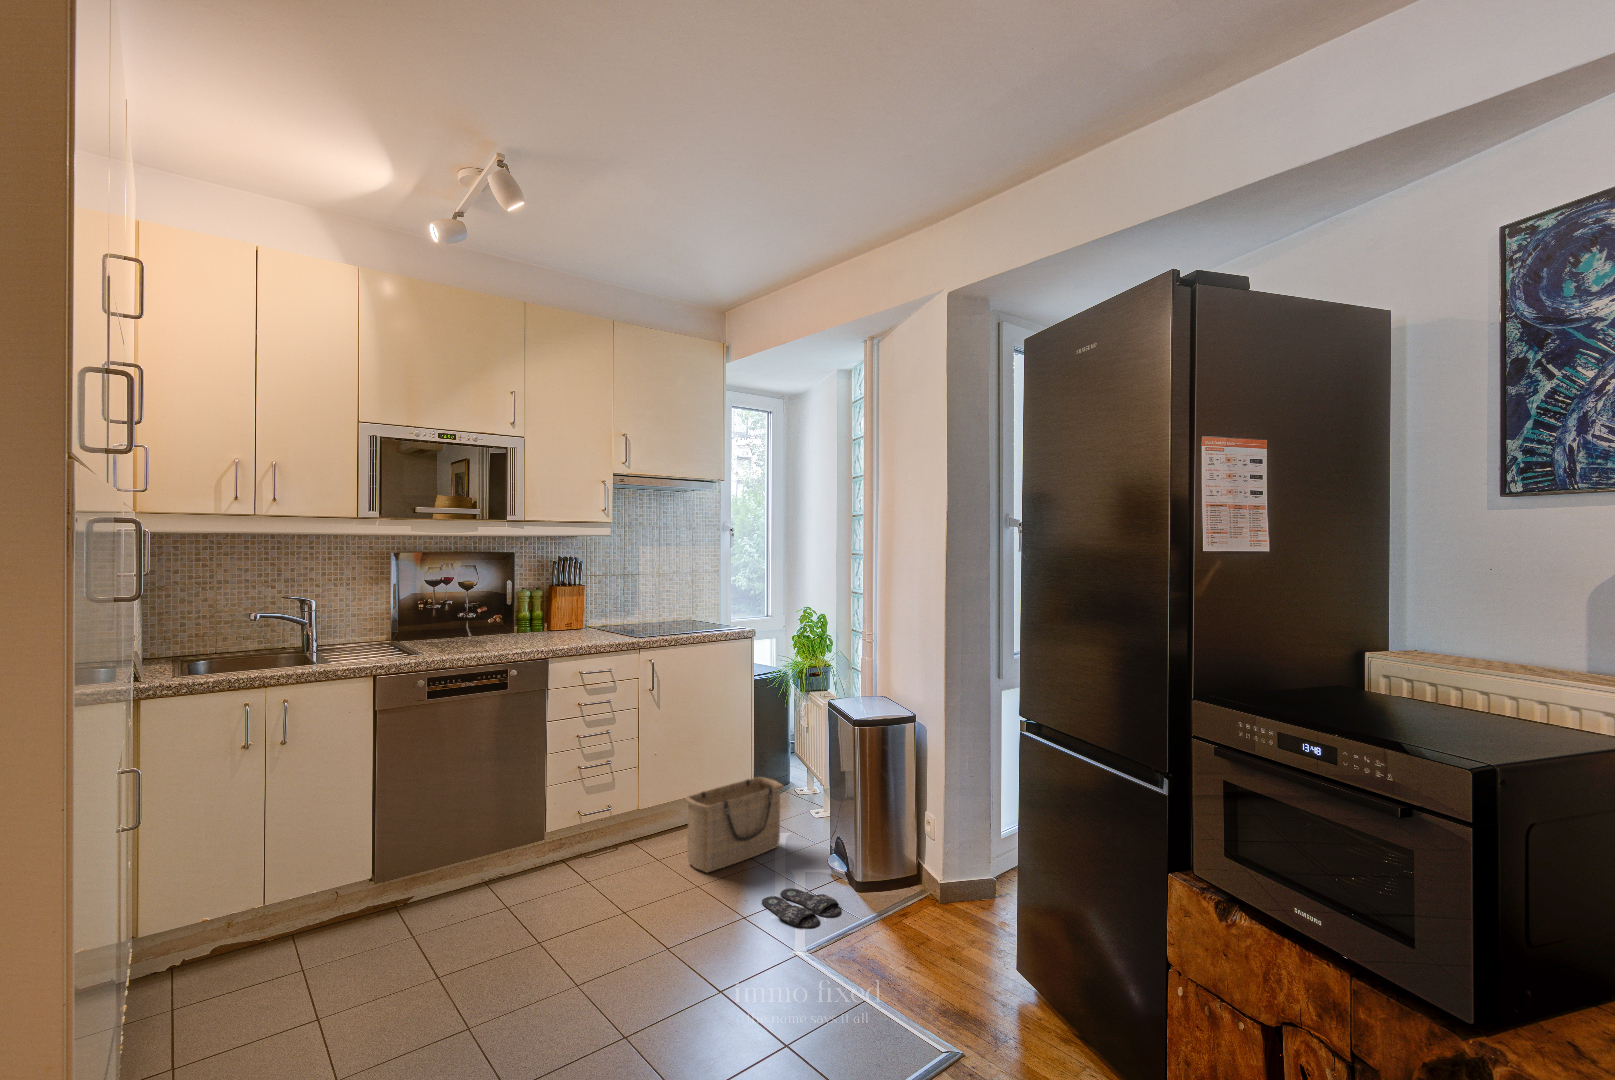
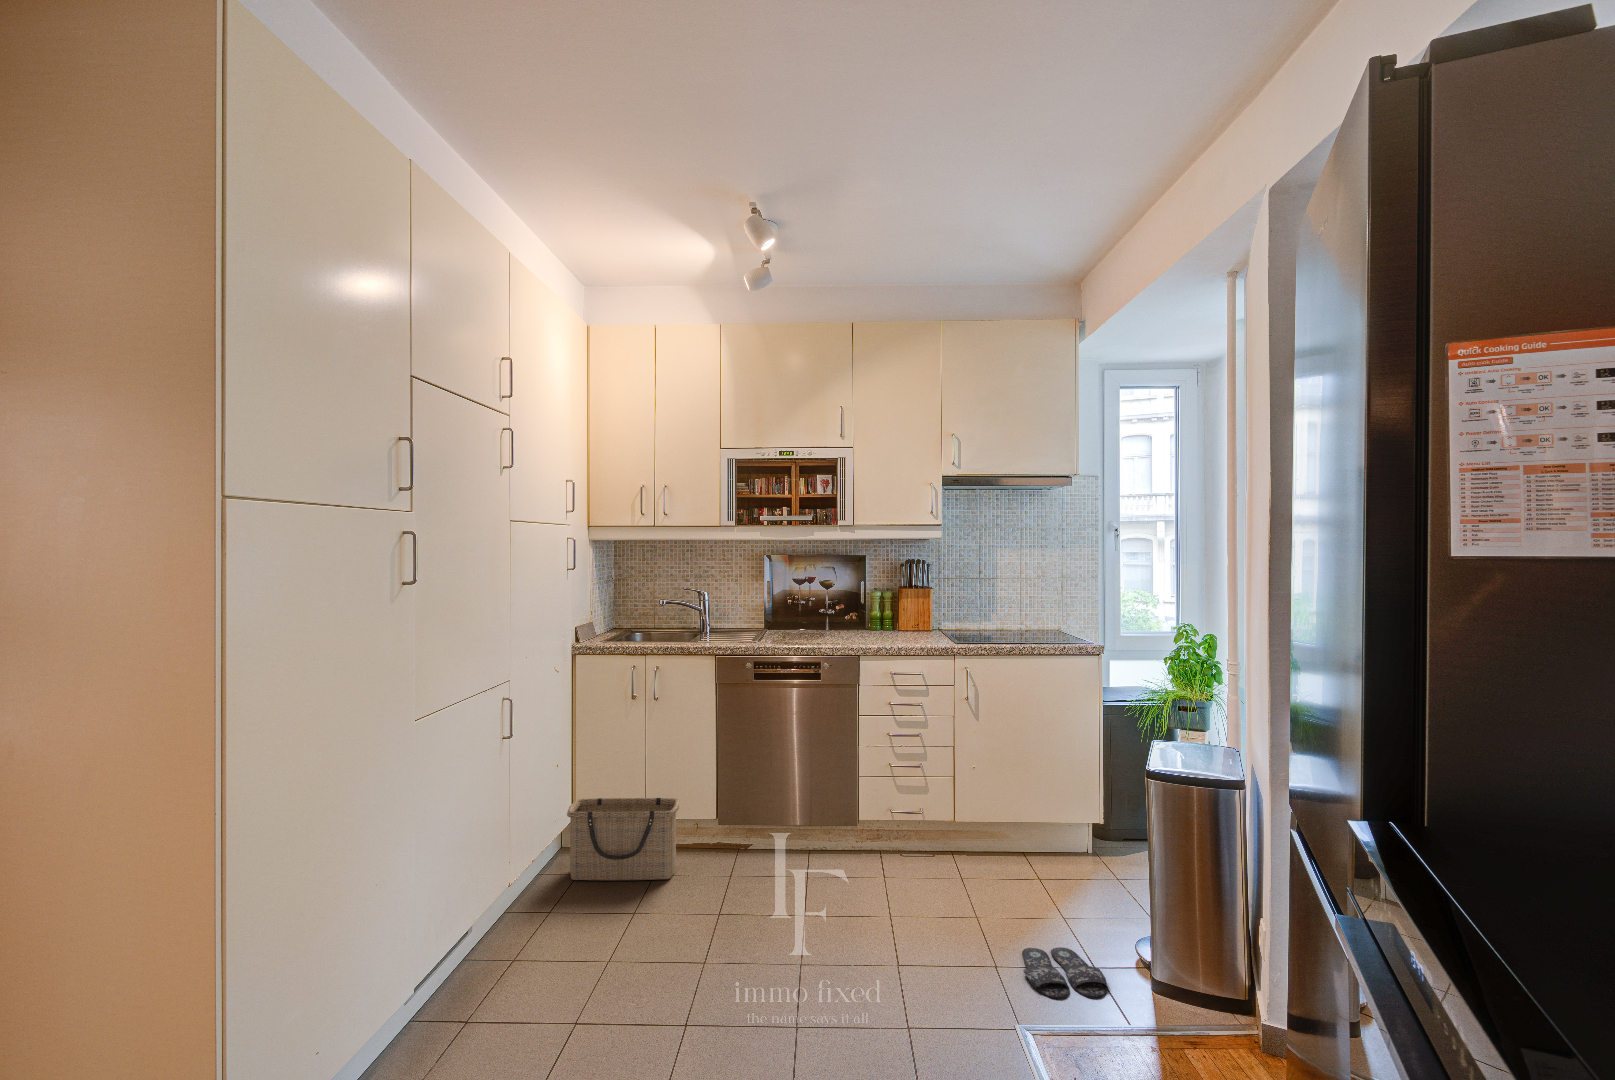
basket: present [685,777,783,872] -> present [567,798,679,880]

